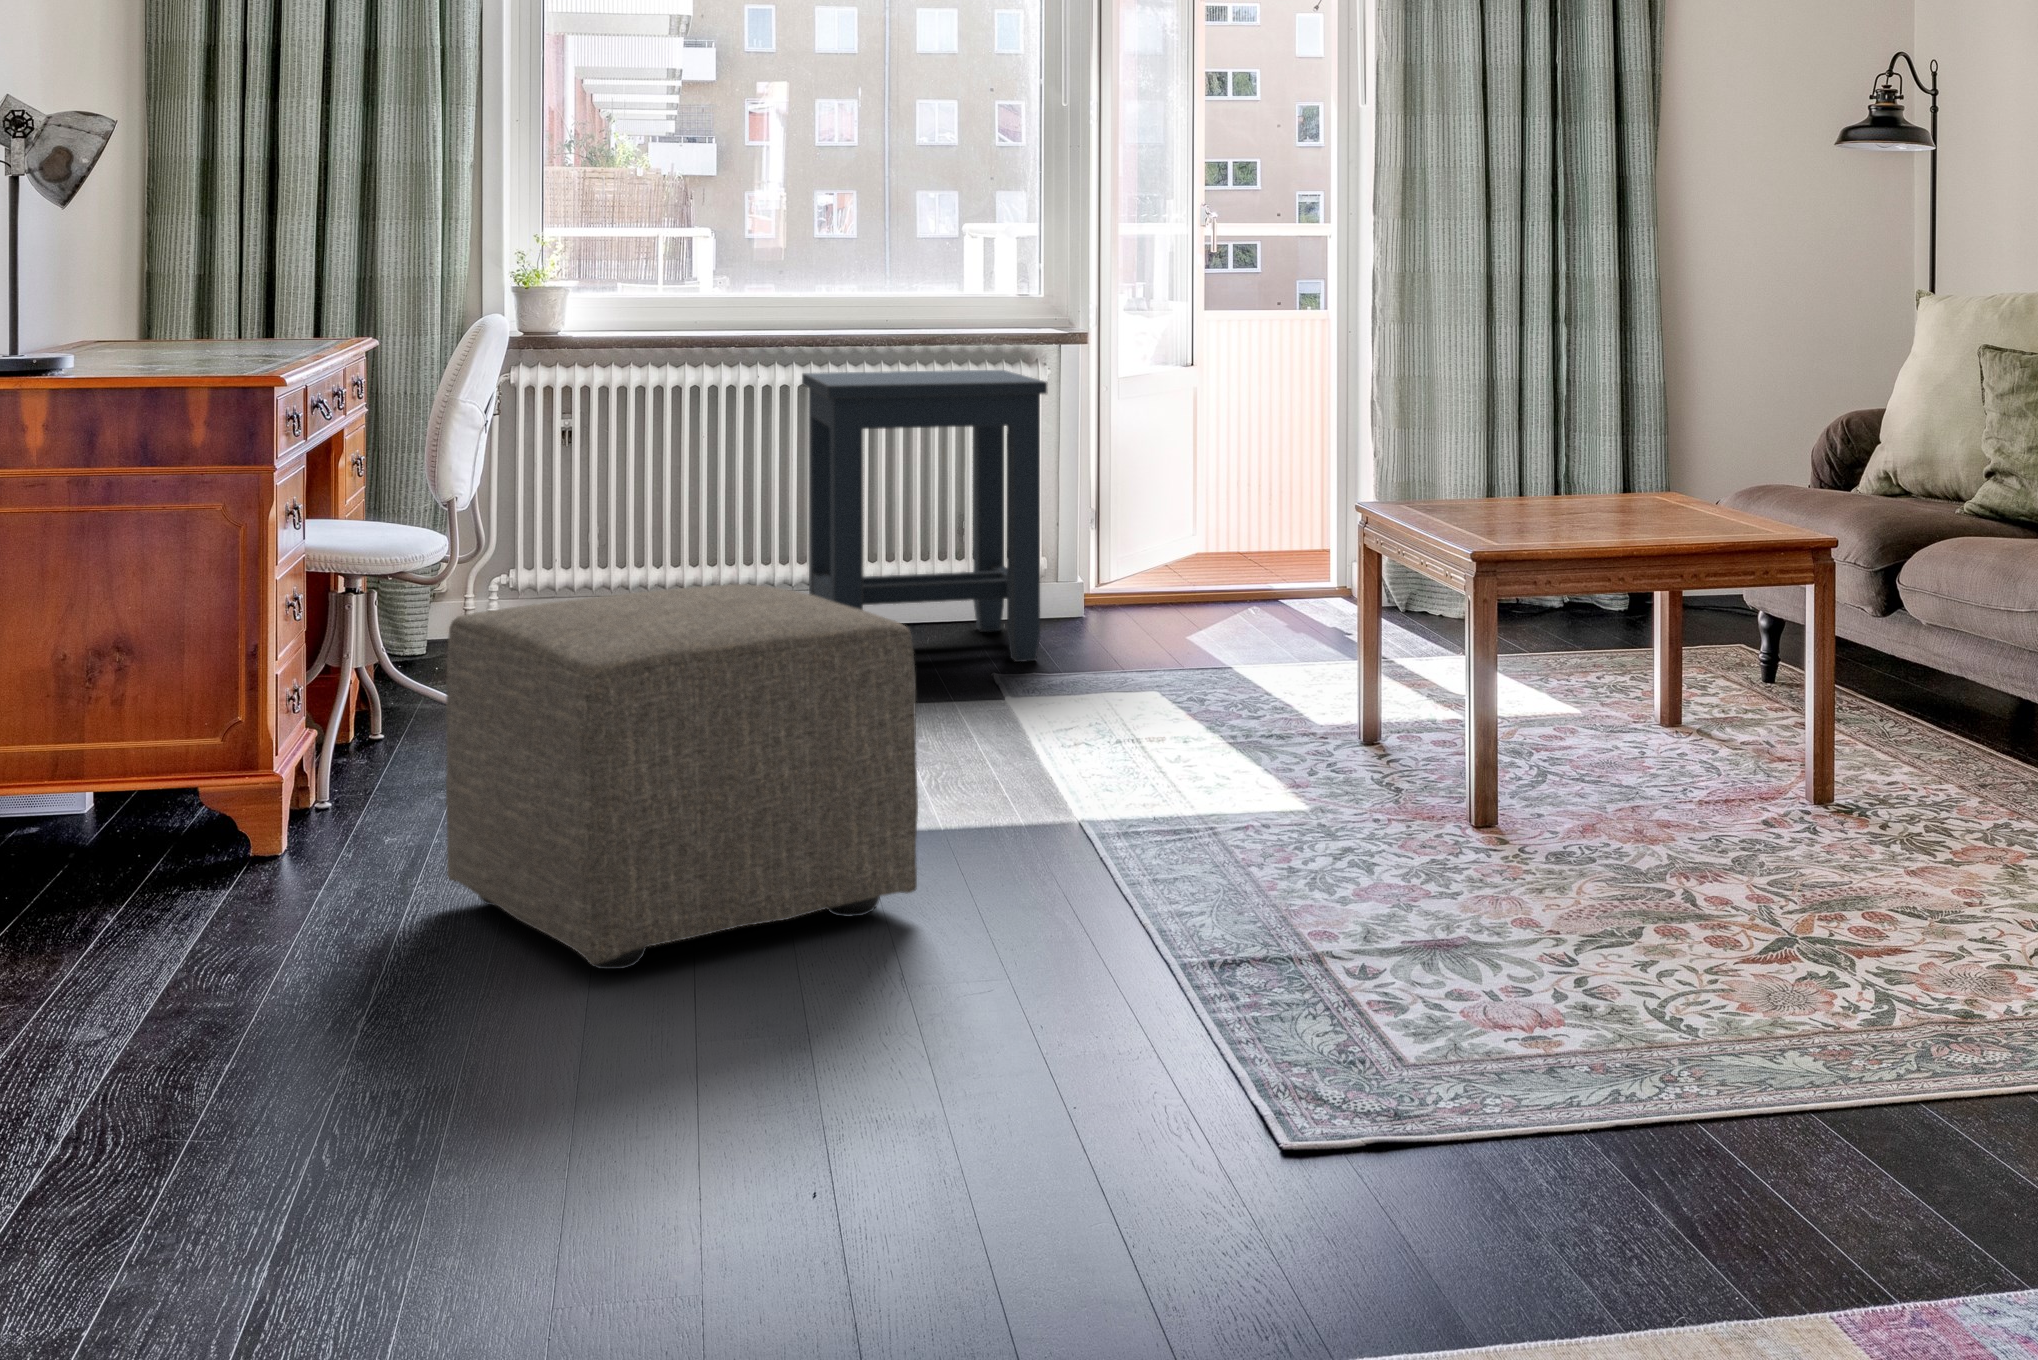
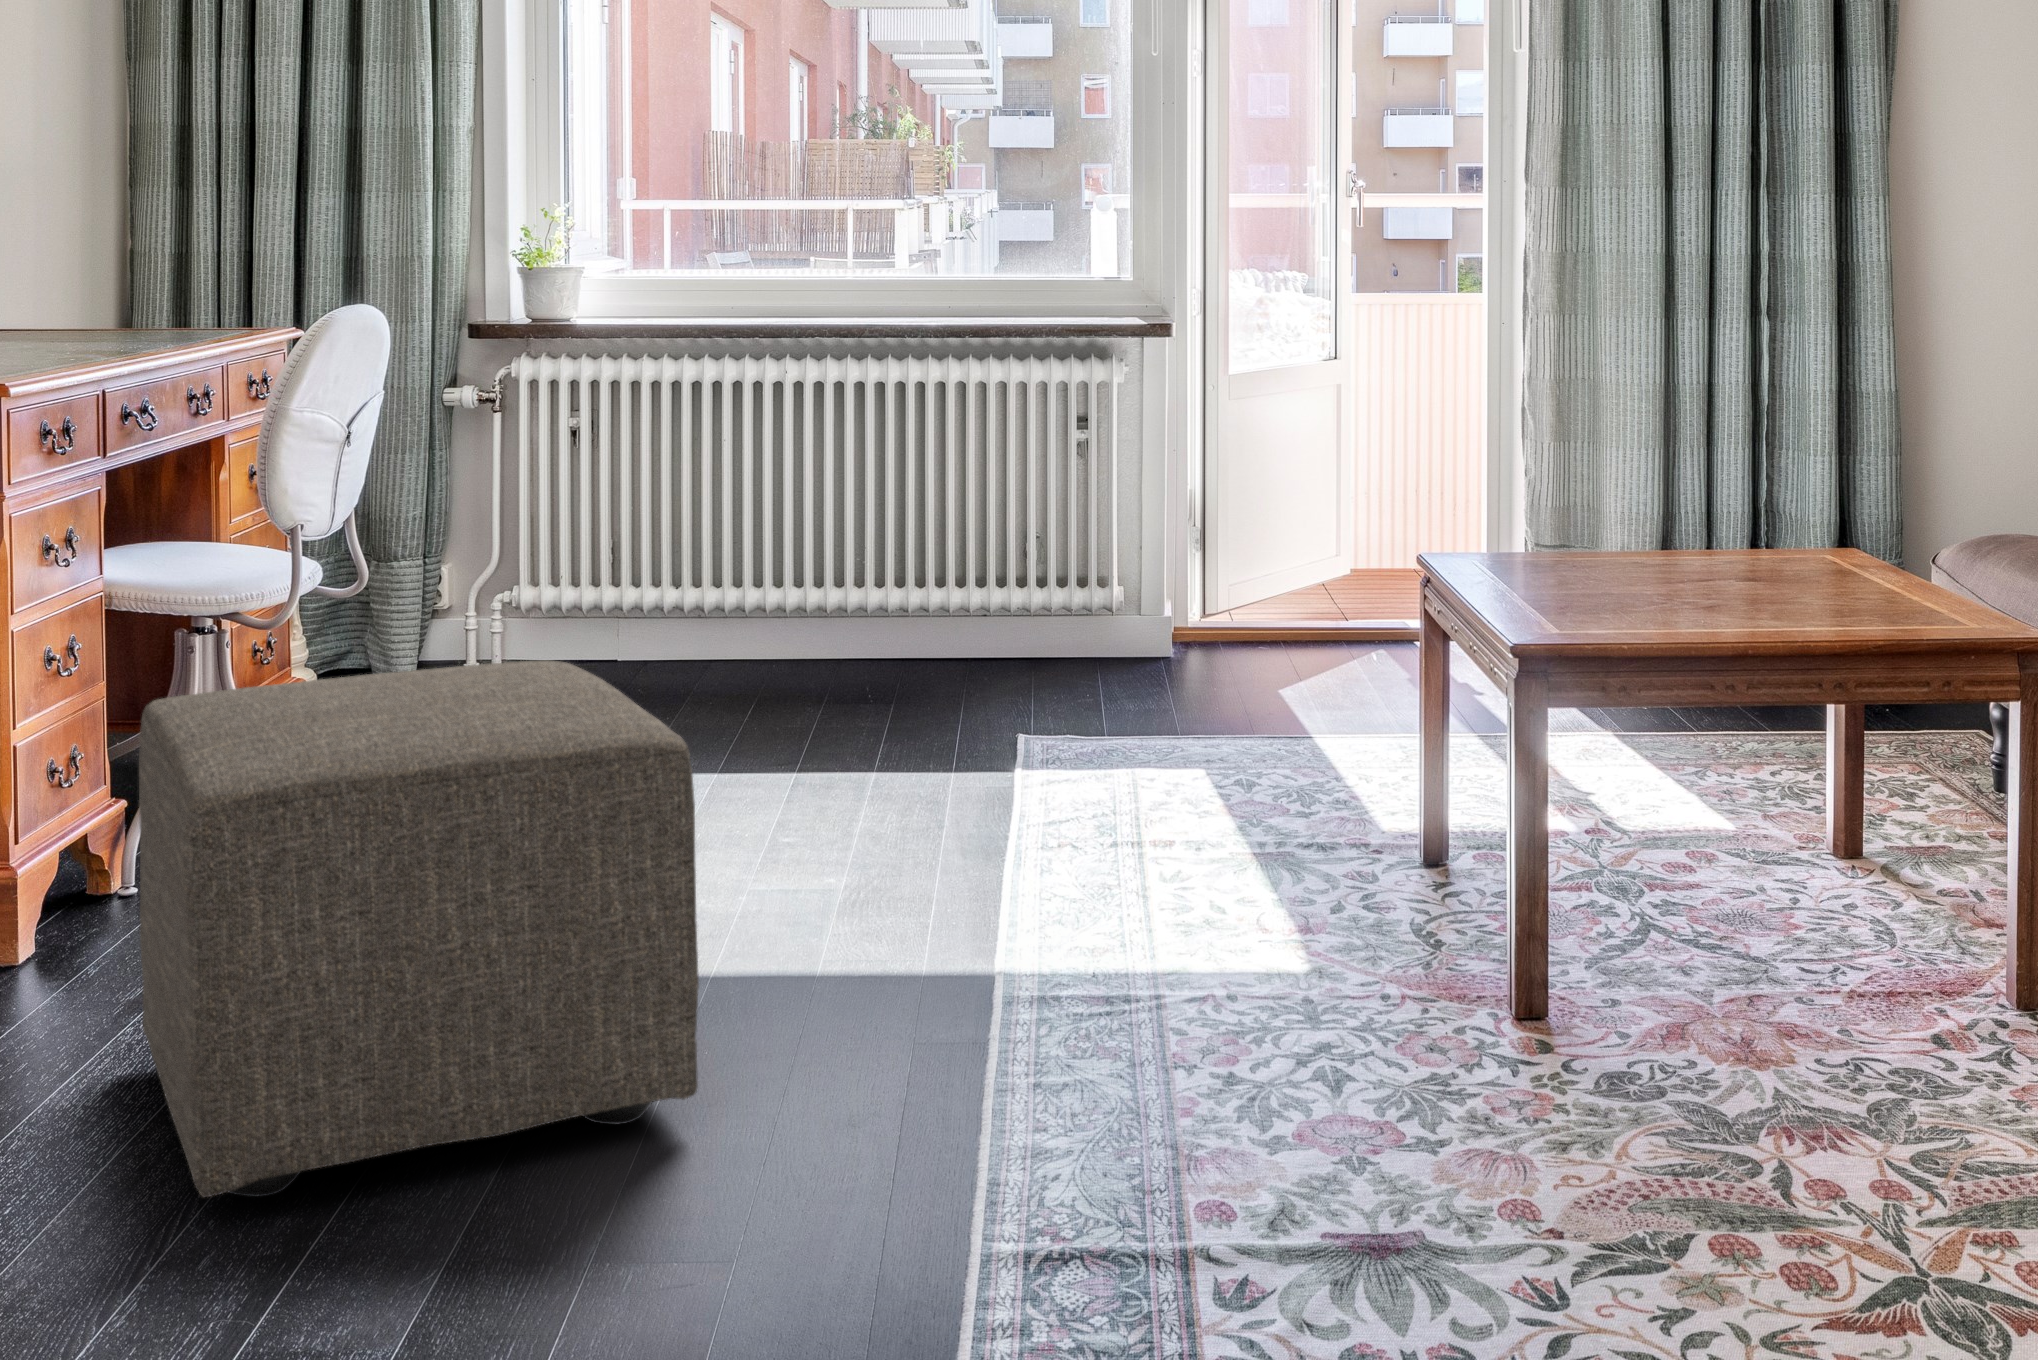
side table: present [802,370,1047,662] -> none [827,367,1093,726]

